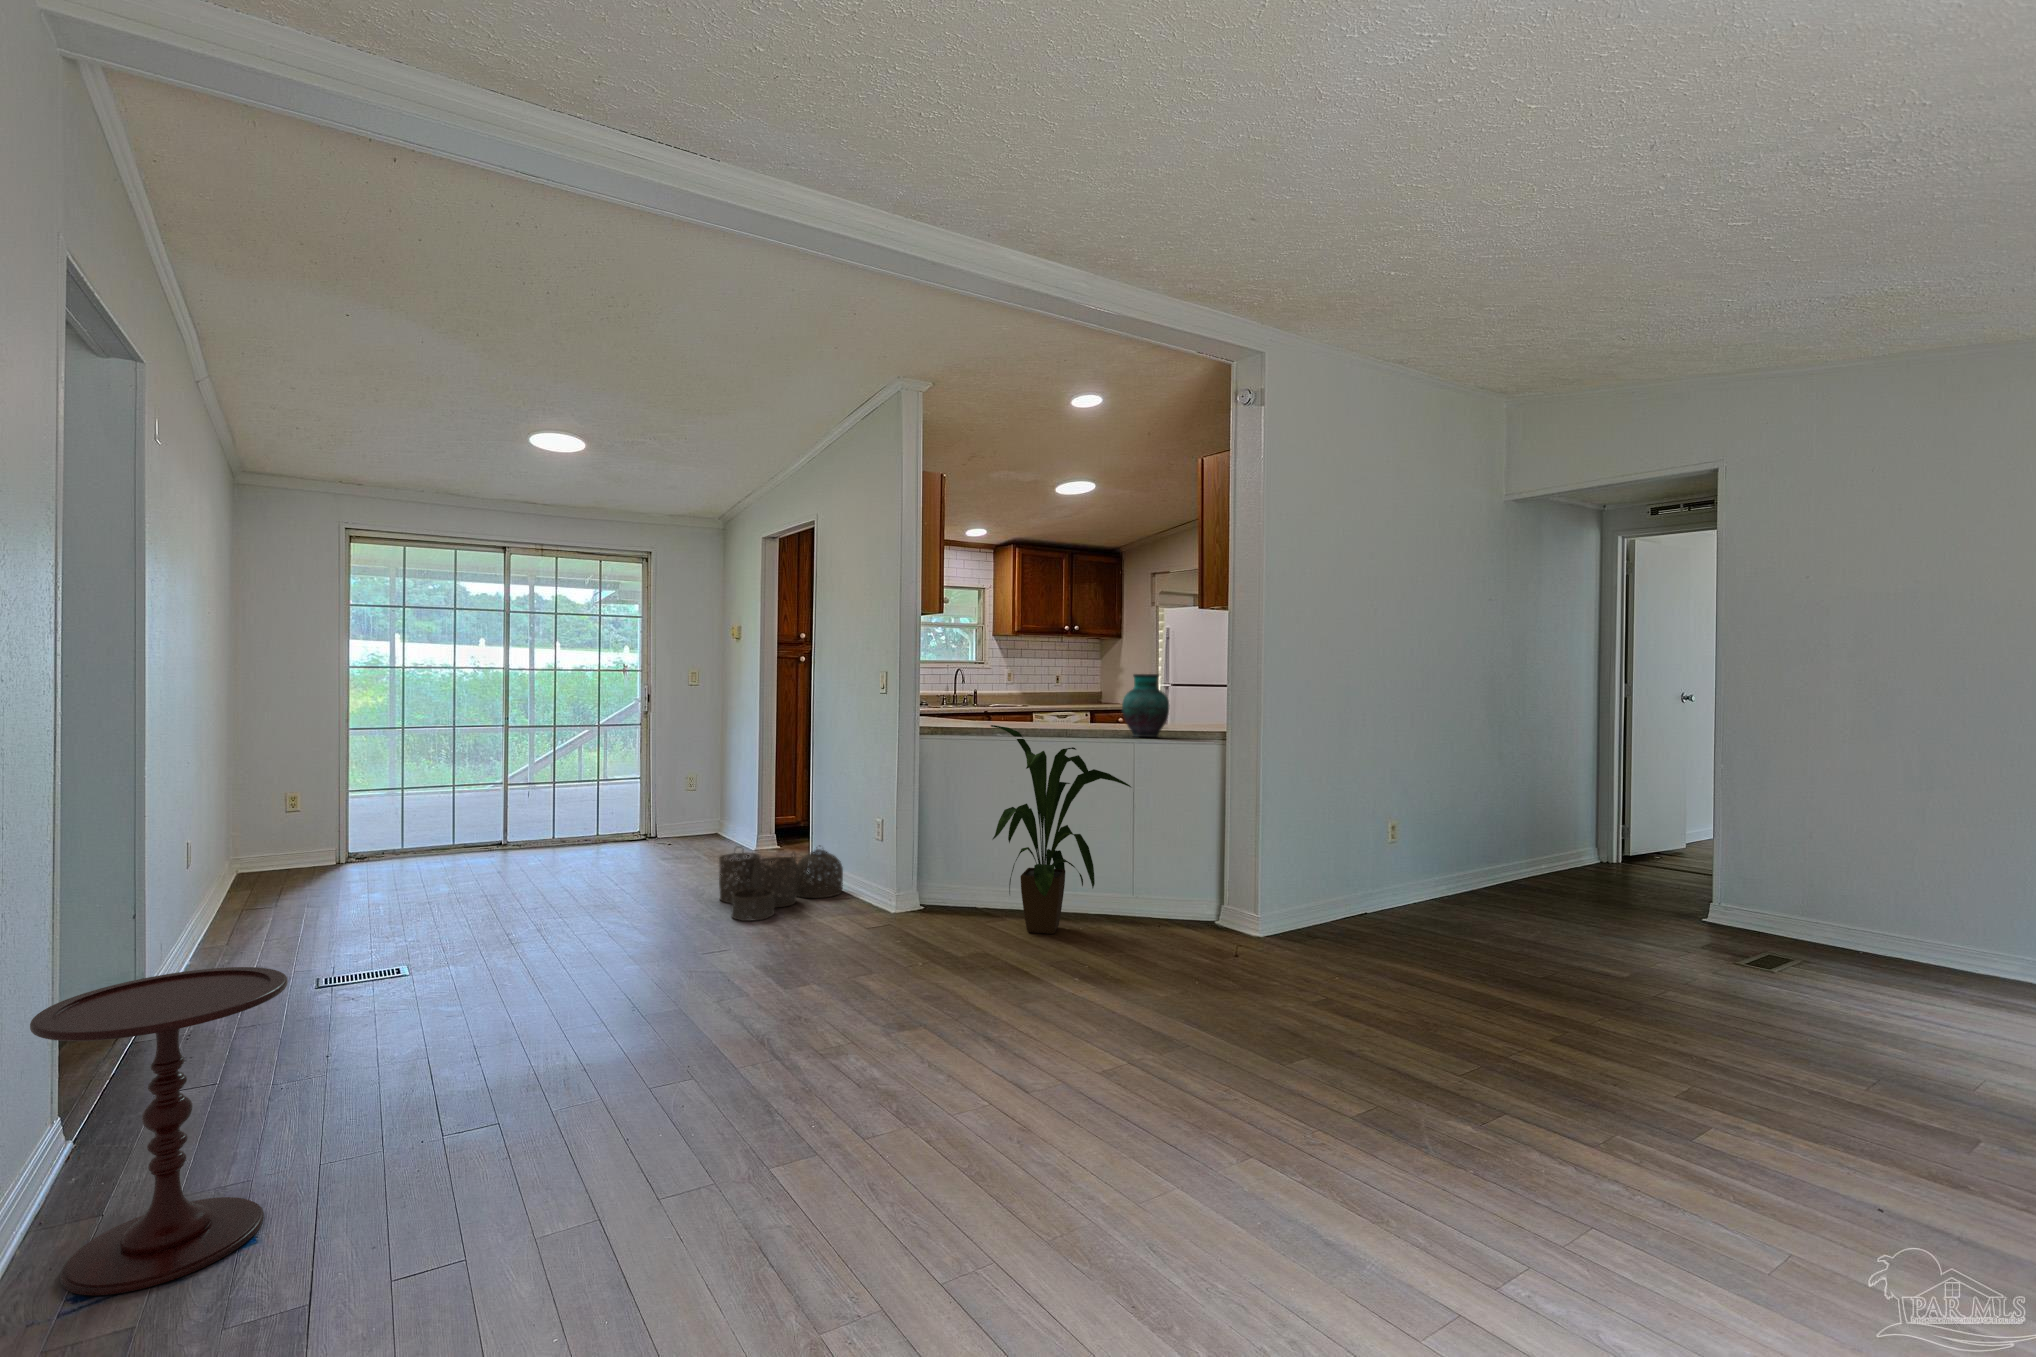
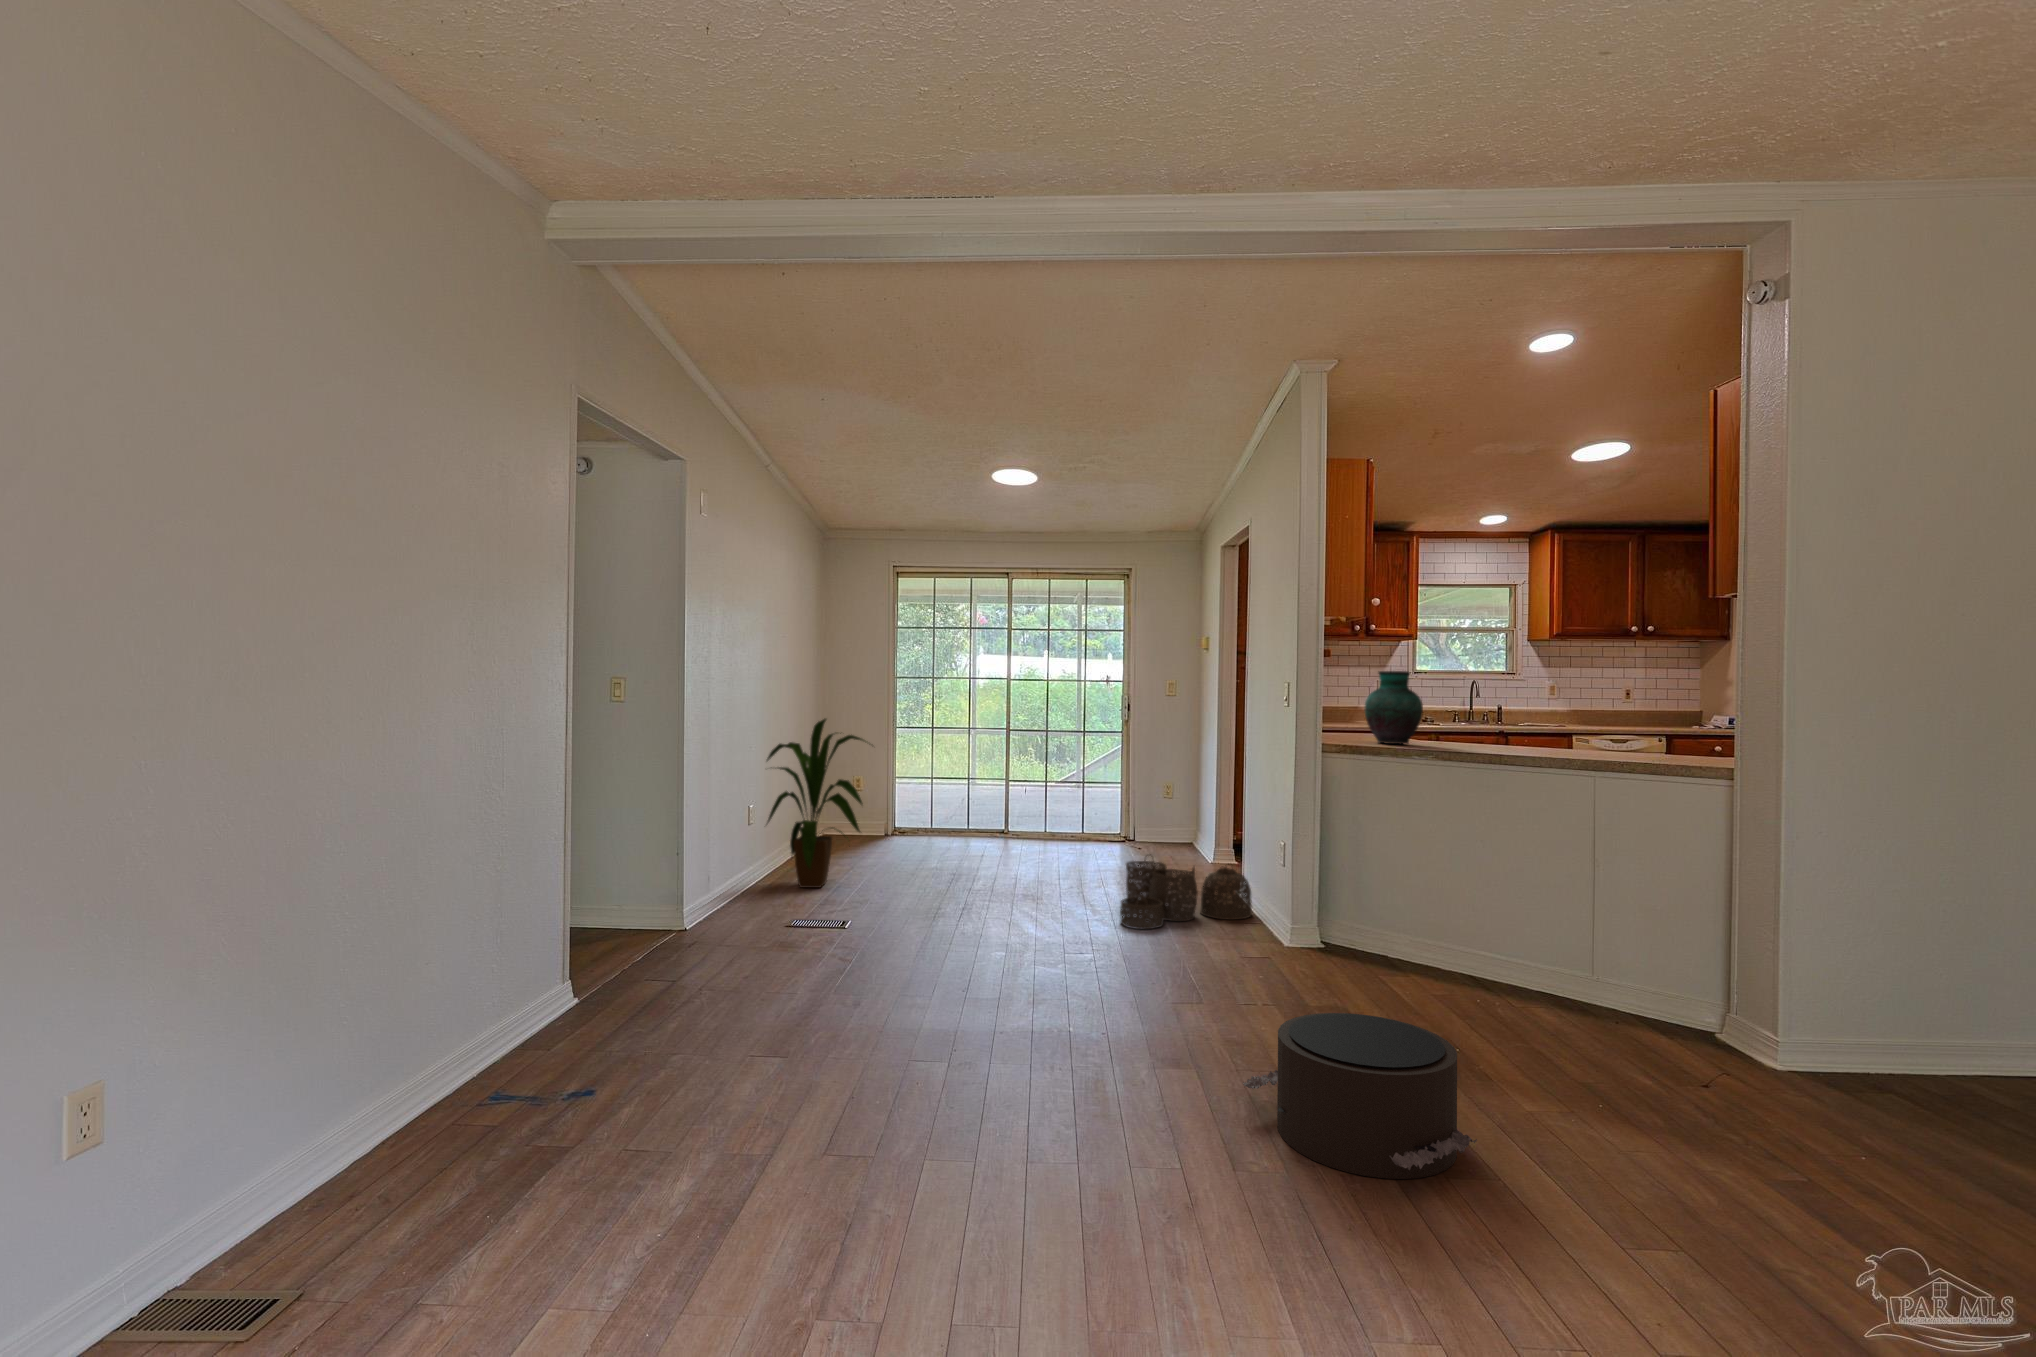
vase: present [1122,674,1169,737] -> present [1365,671,1423,744]
house plant: present [991,725,1131,934] -> present [767,719,865,888]
pouf: none [1000,952,1179,1075] -> present [1243,1013,1477,1179]
side table: present [30,967,288,1295] -> none [493,875,637,1084]

